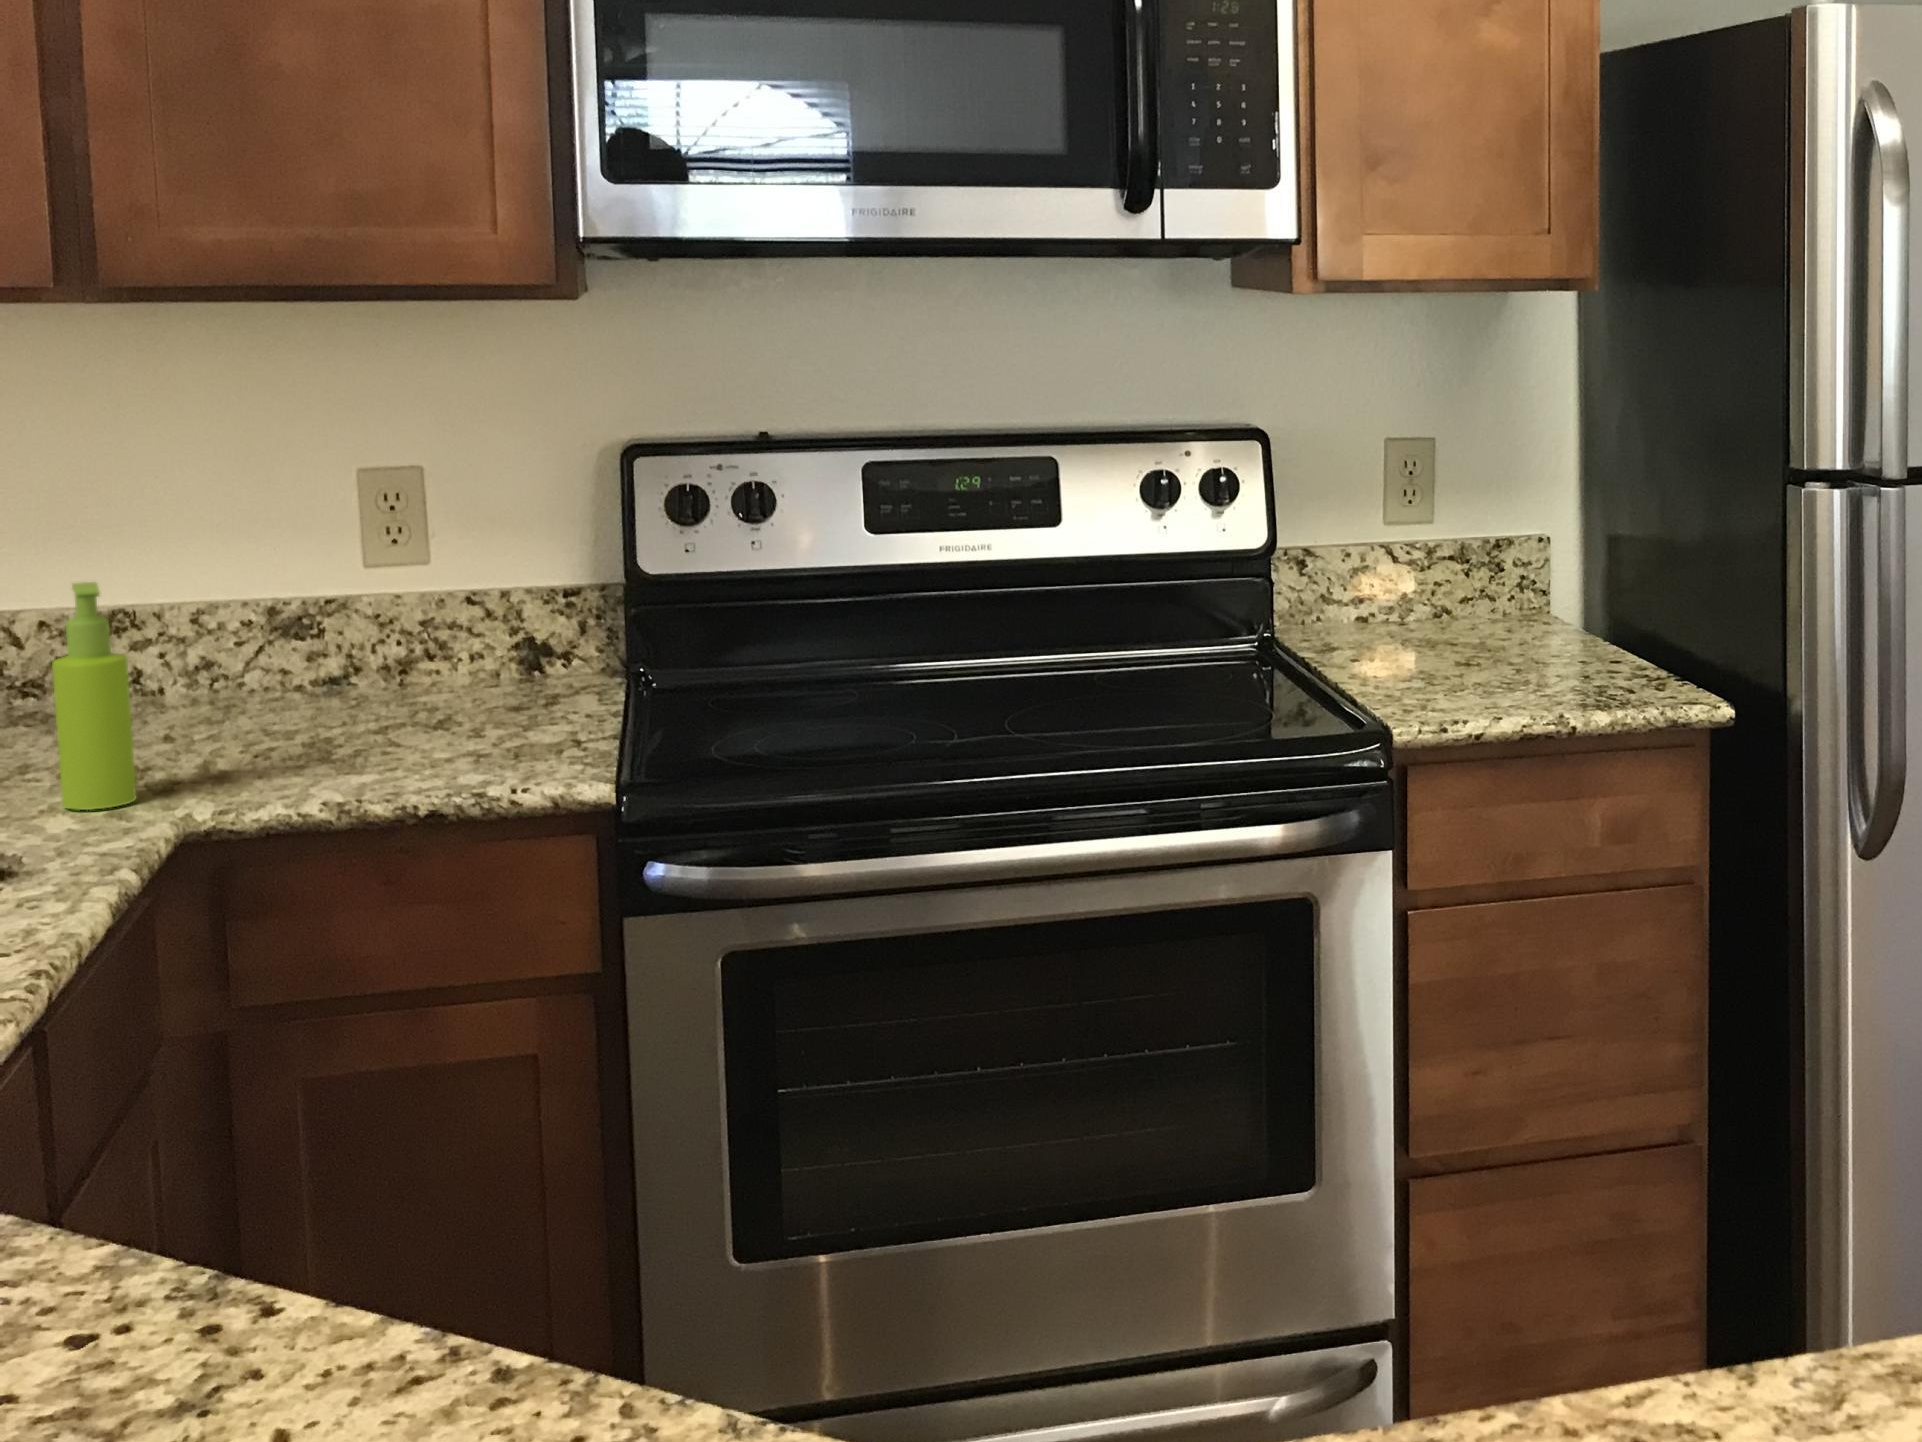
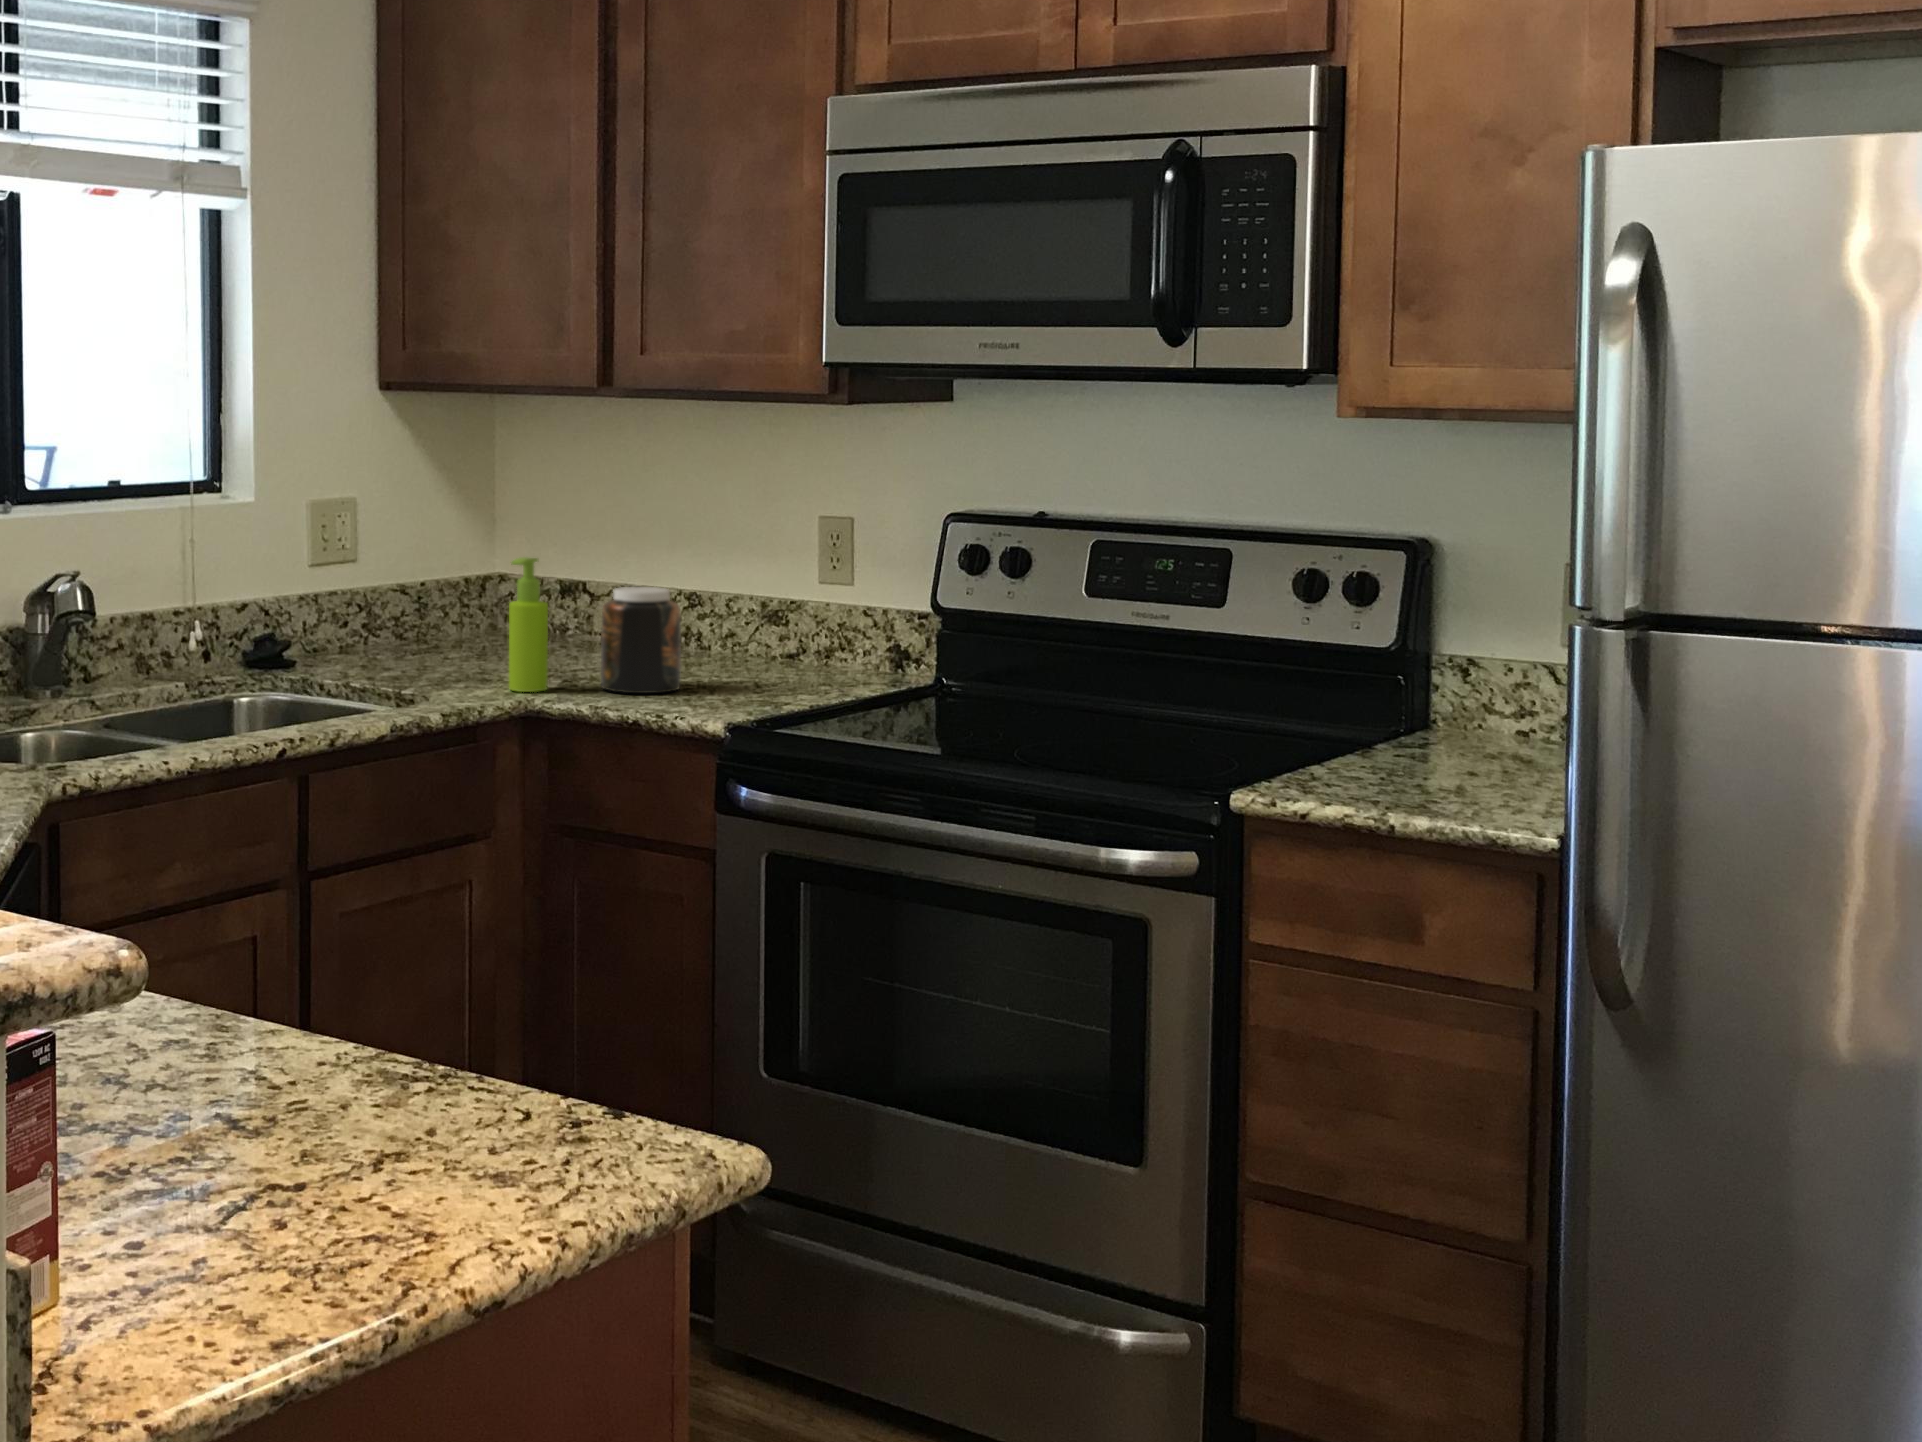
jar: none [199,603,343,777] -> present [601,587,681,693]

